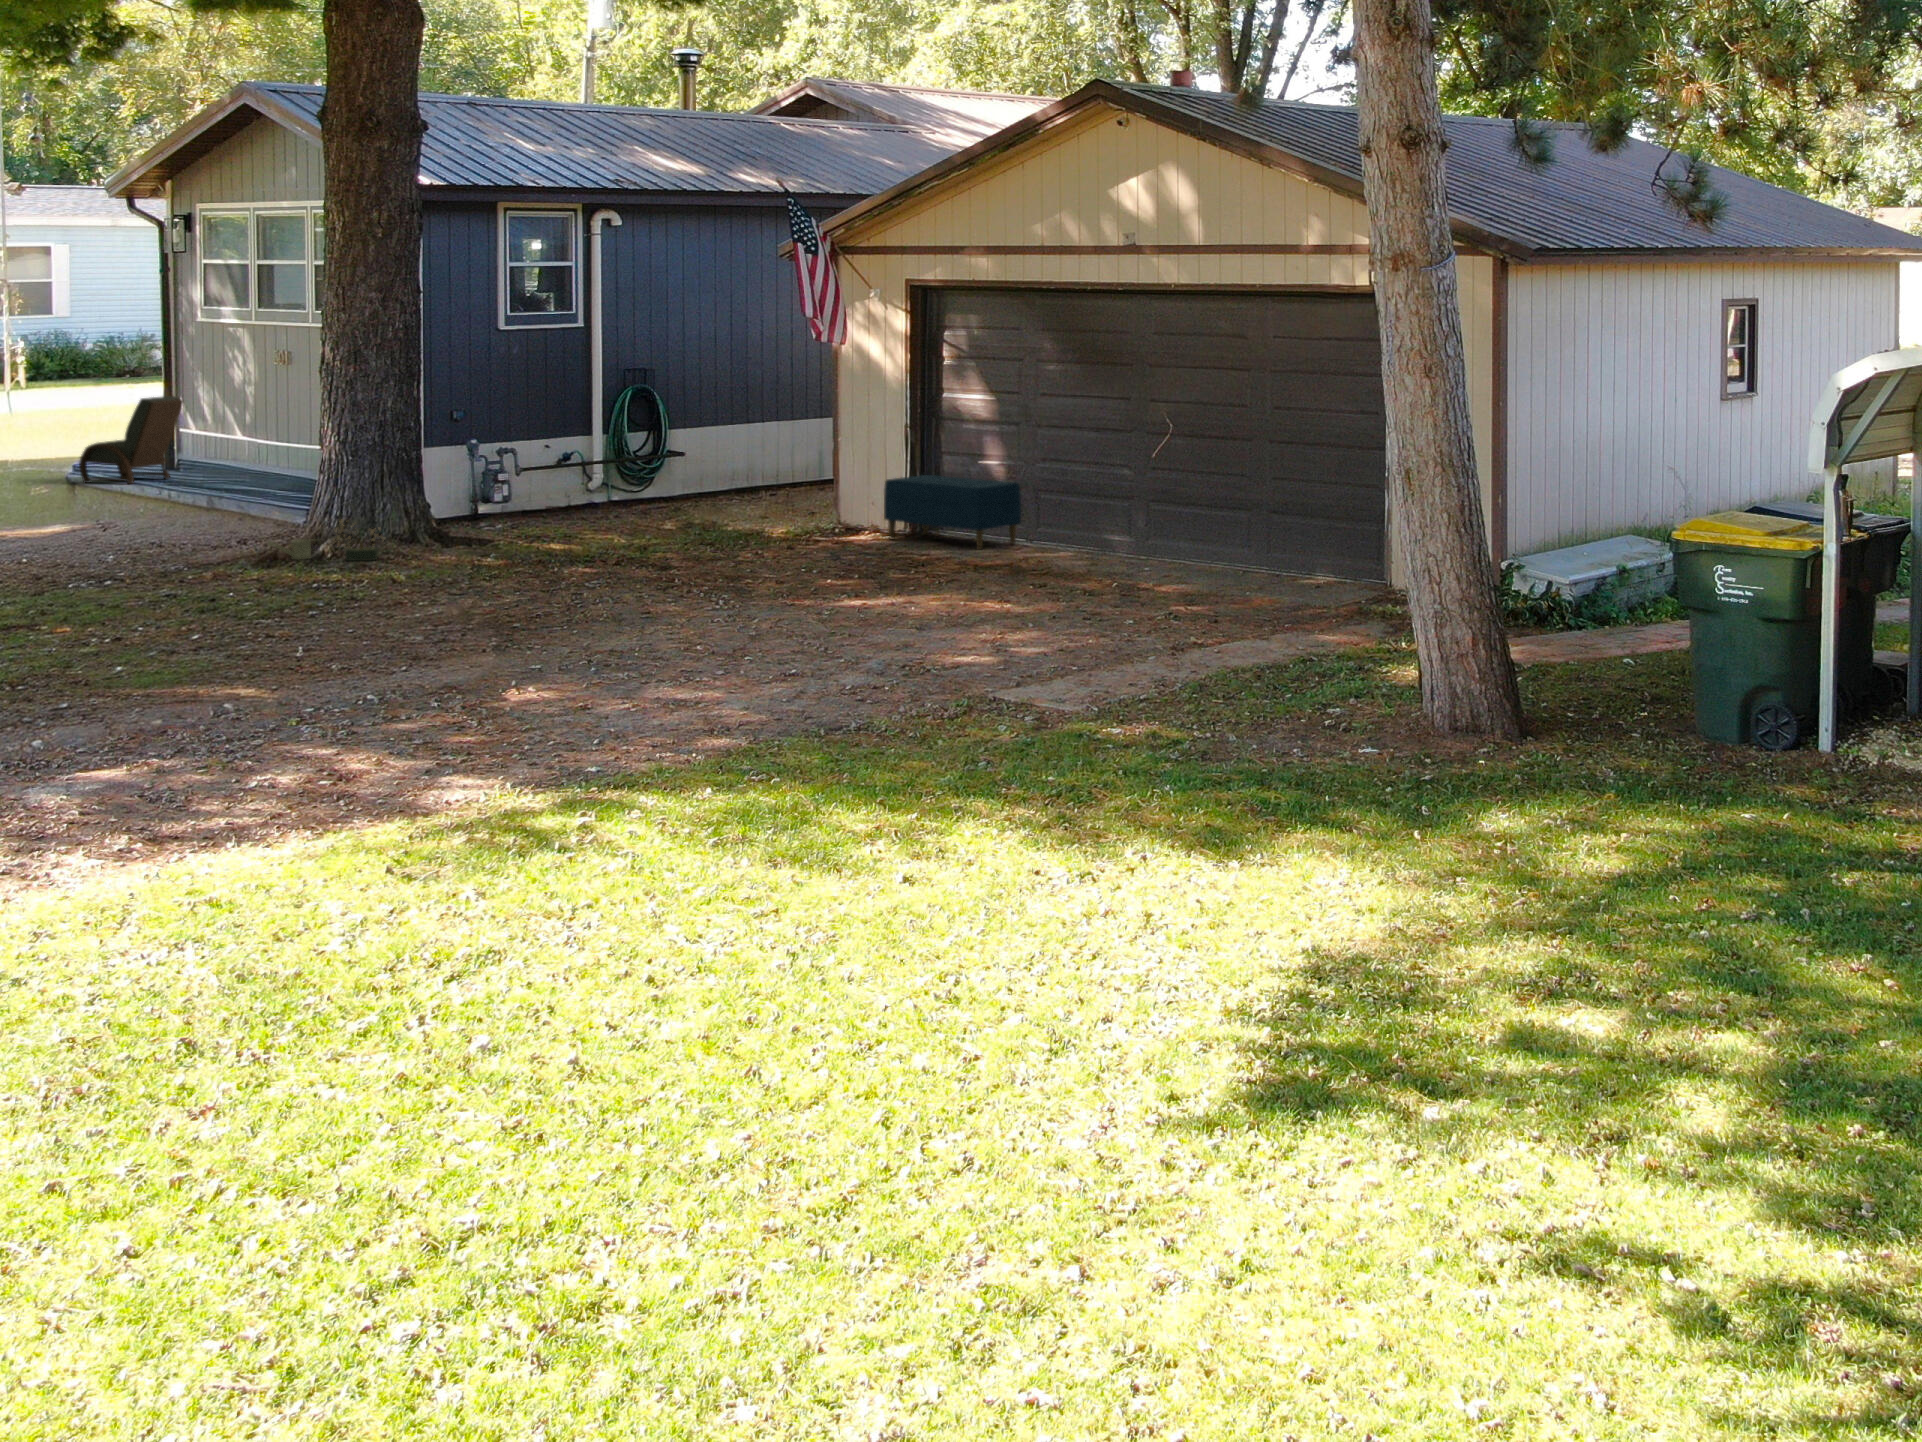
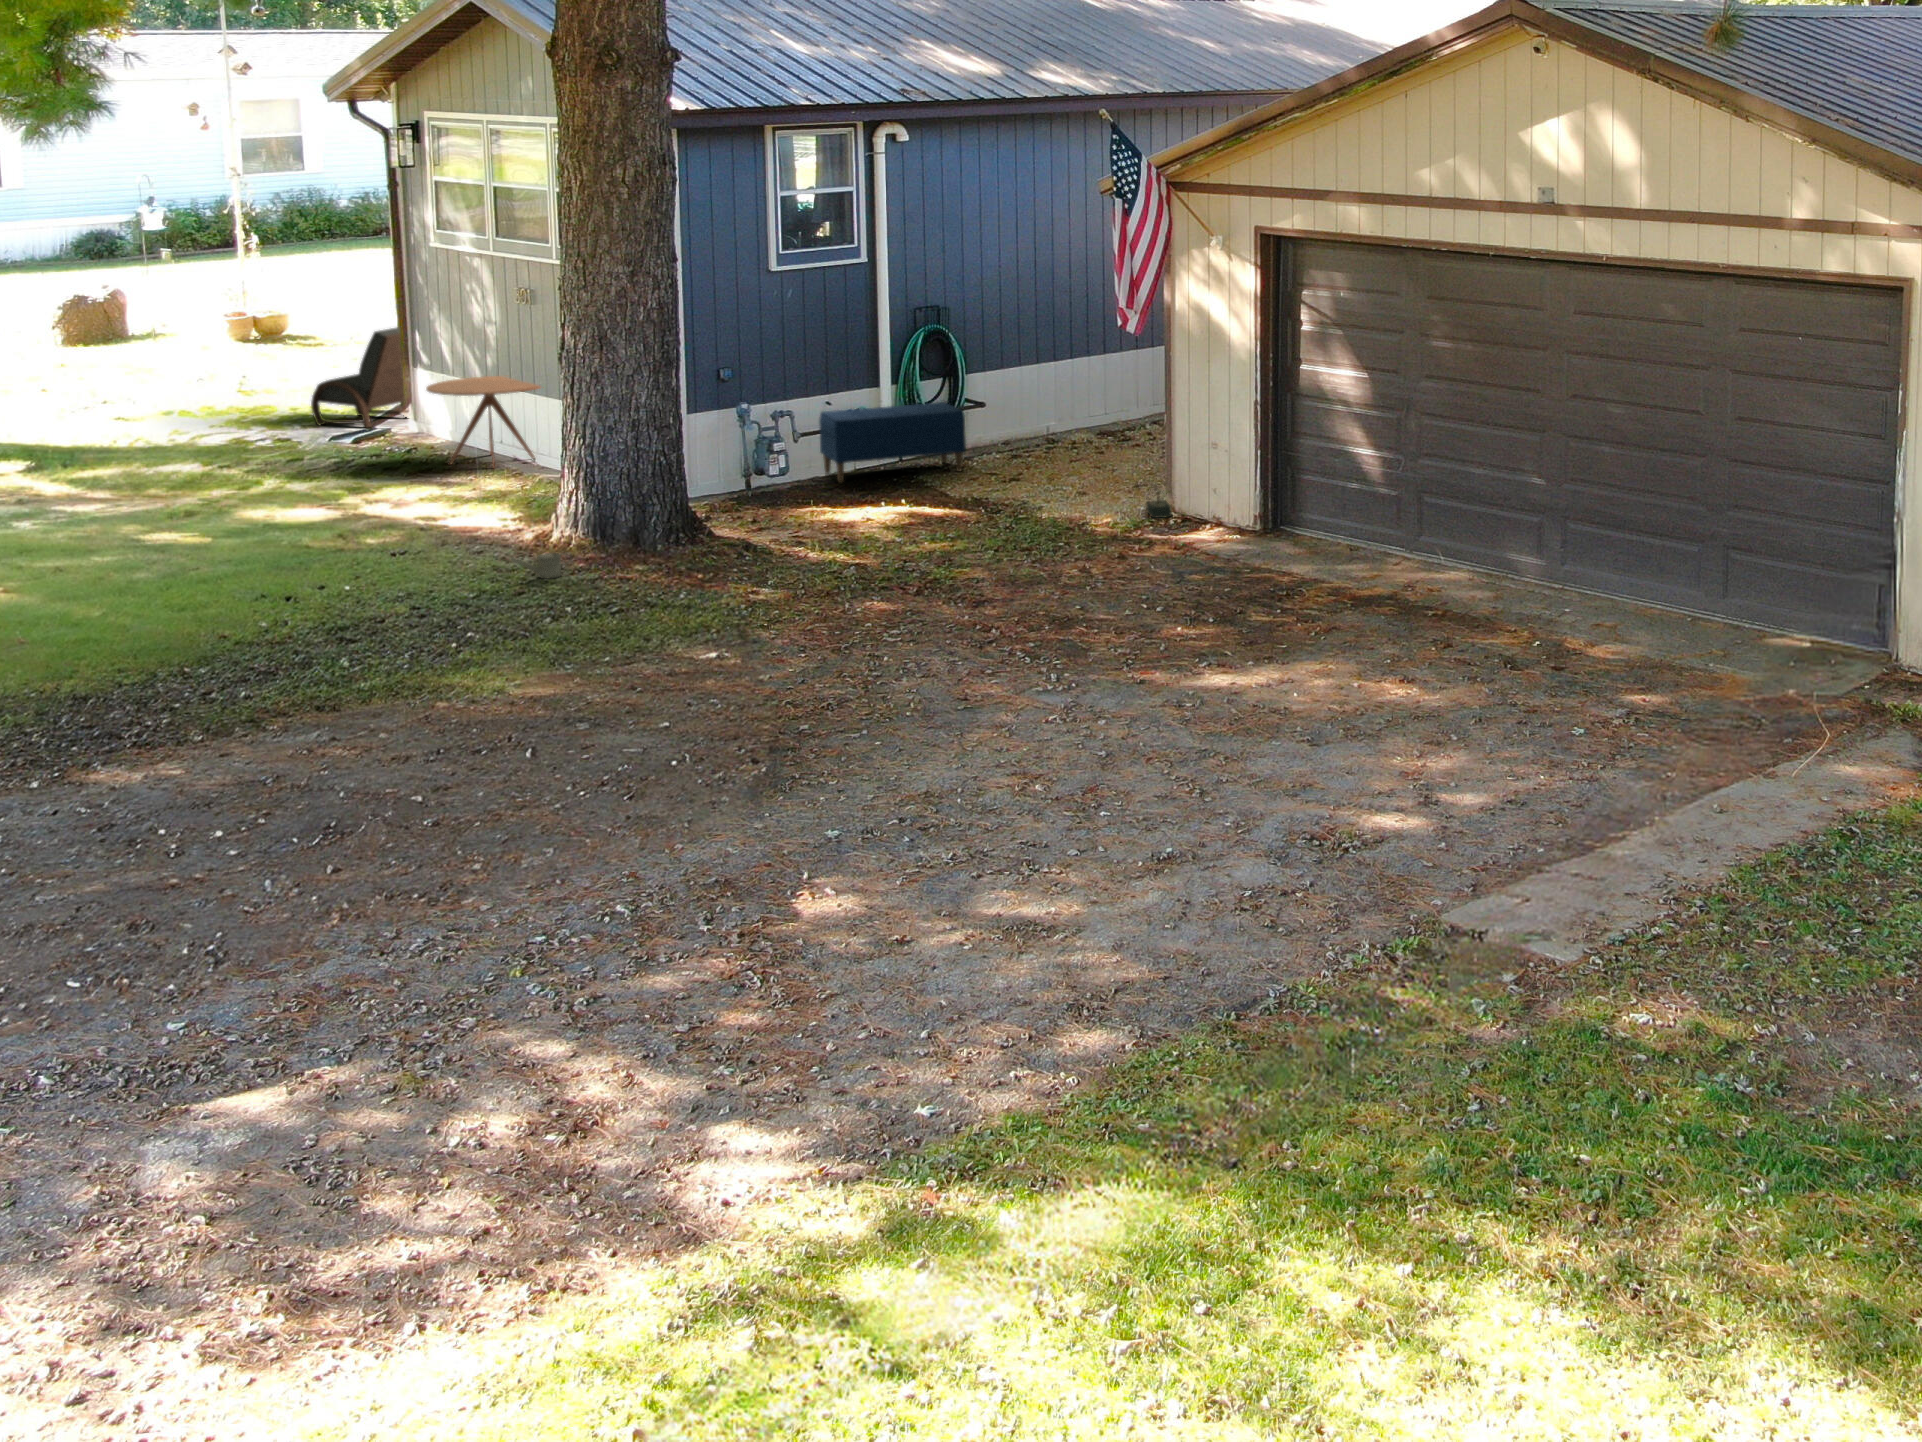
round table: none [190,429,301,506] -> present [426,376,540,467]
bench: present [884,475,1021,550] -> present [819,402,966,482]
decorative plant: present [335,520,382,561] -> present [1141,477,1172,518]

